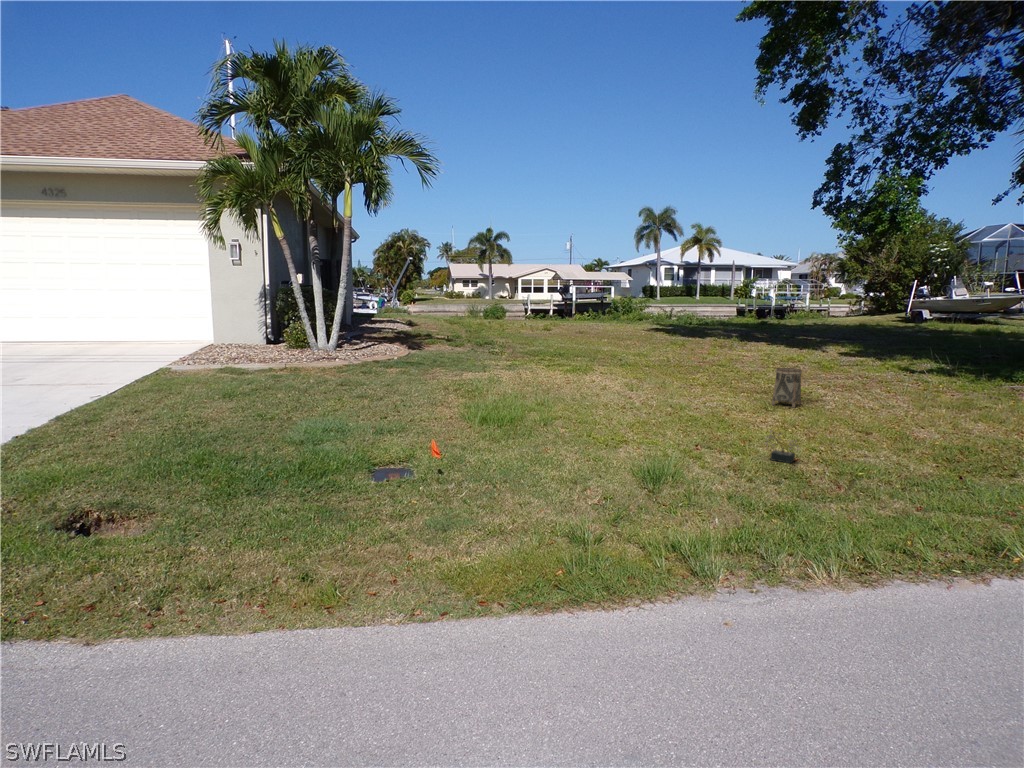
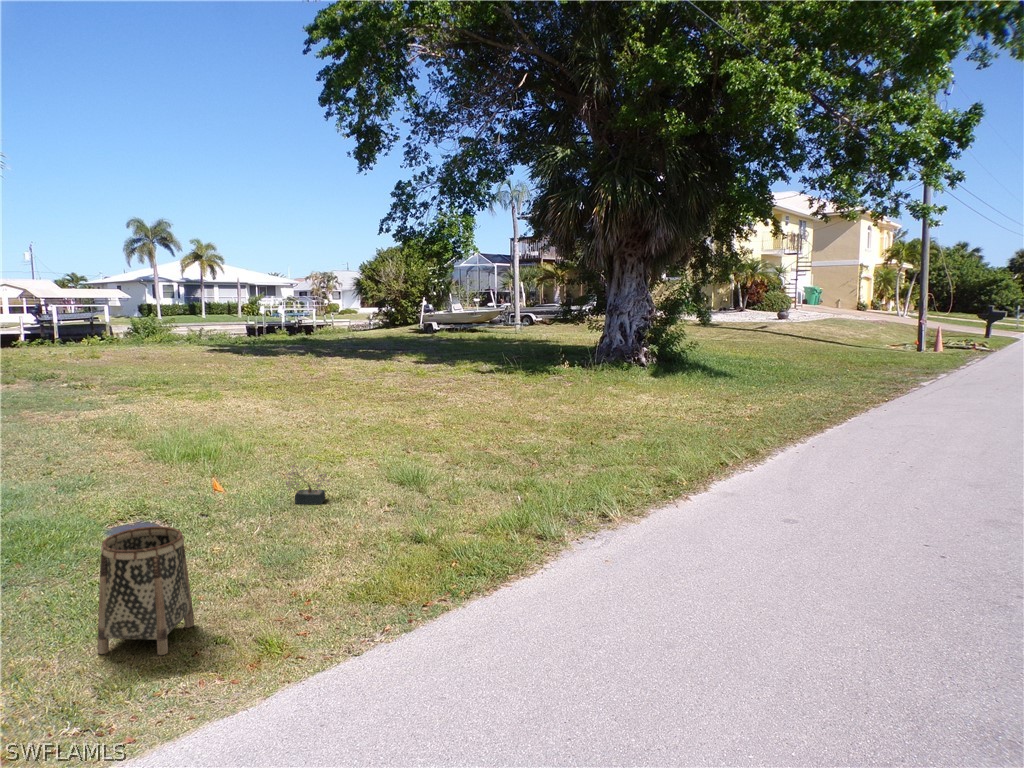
basket: present [772,368,802,408] -> present [98,526,194,655]

